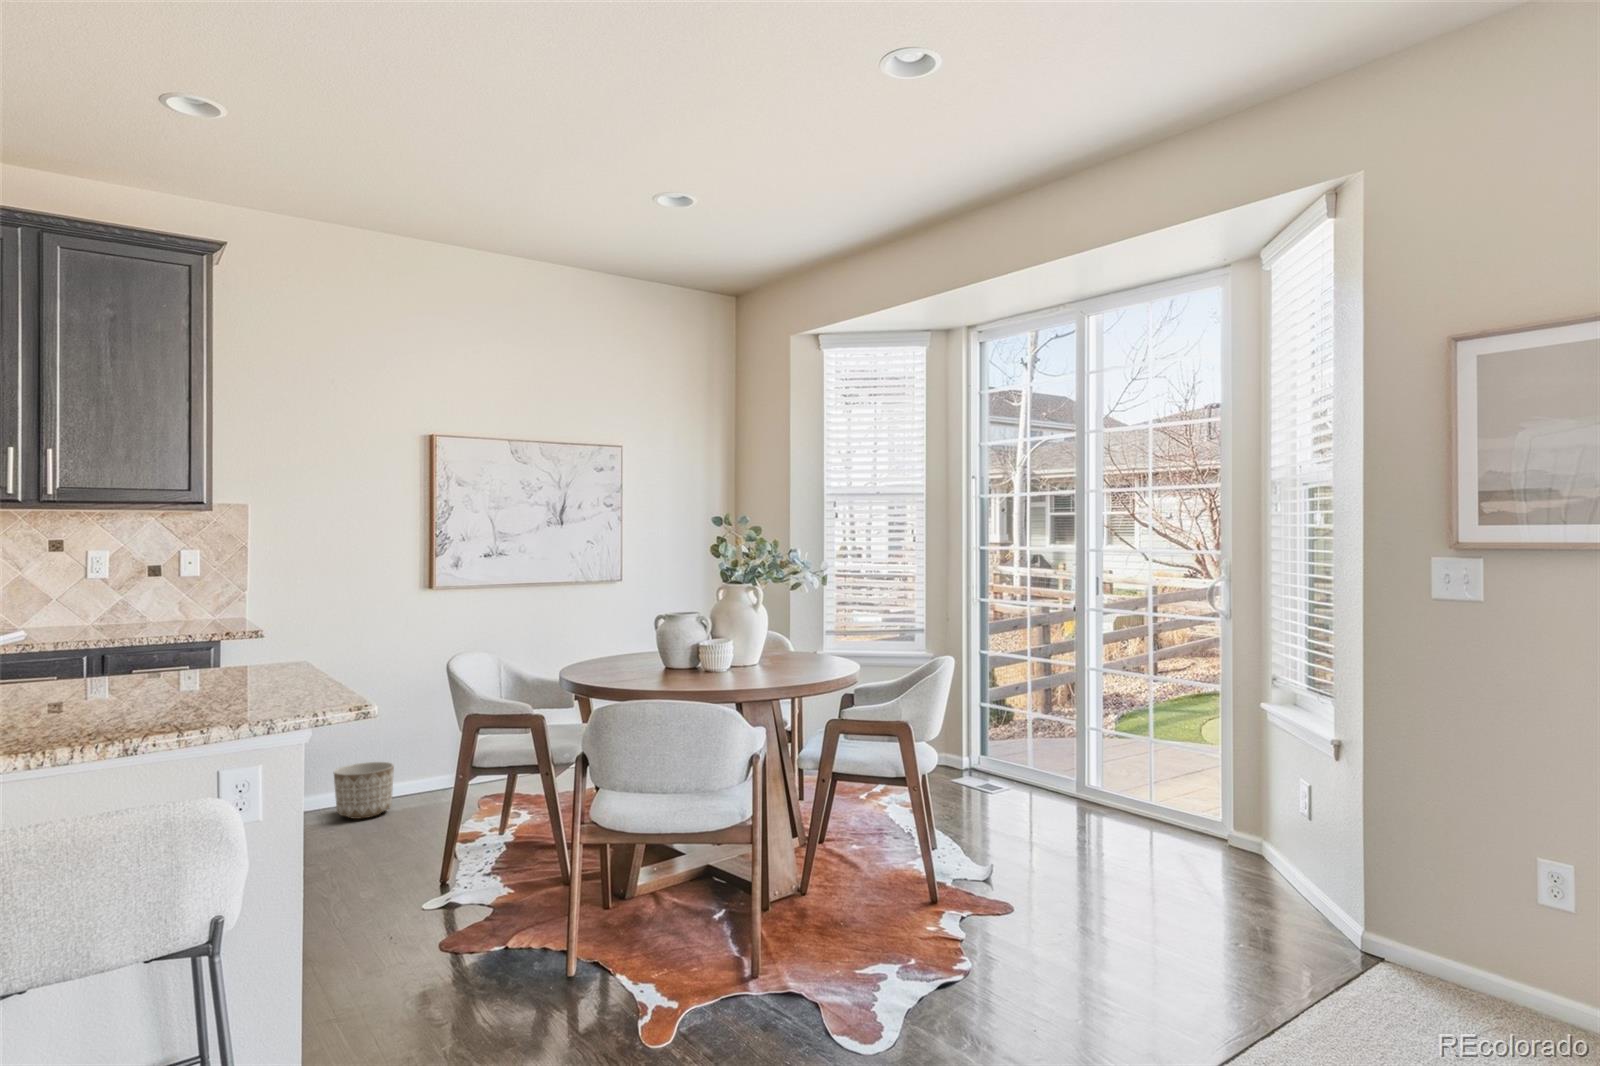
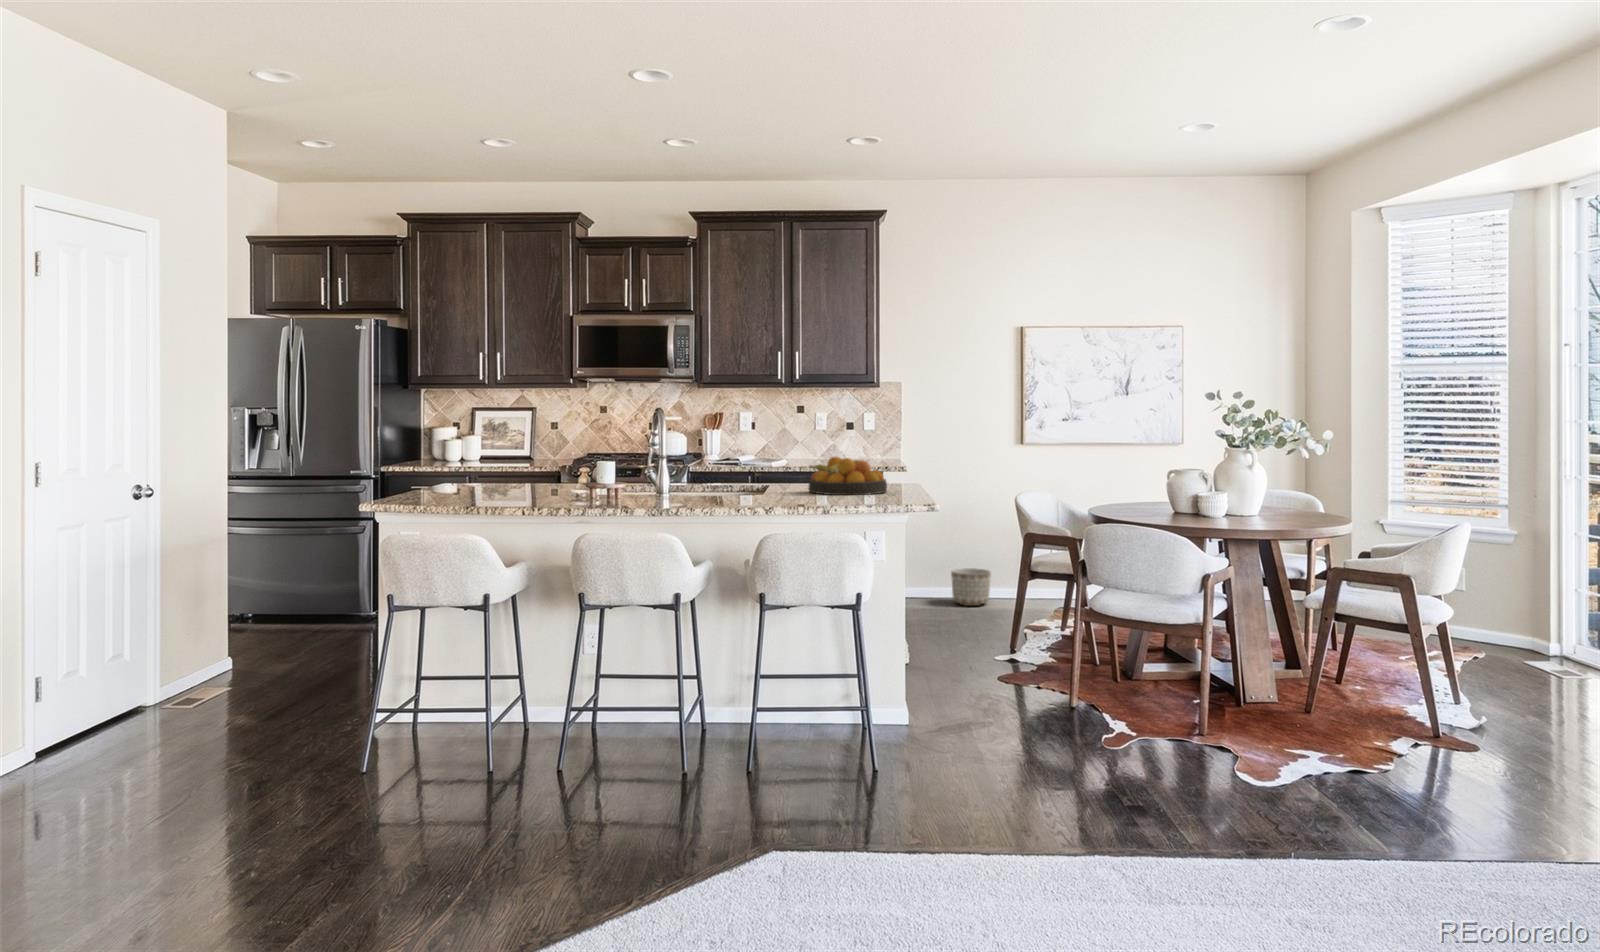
fruit bowl: none [55,622,233,697] -> present [808,457,887,495]

